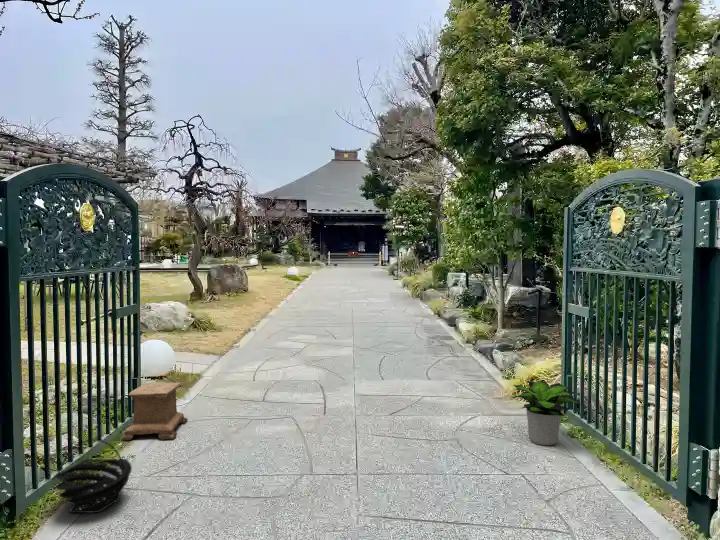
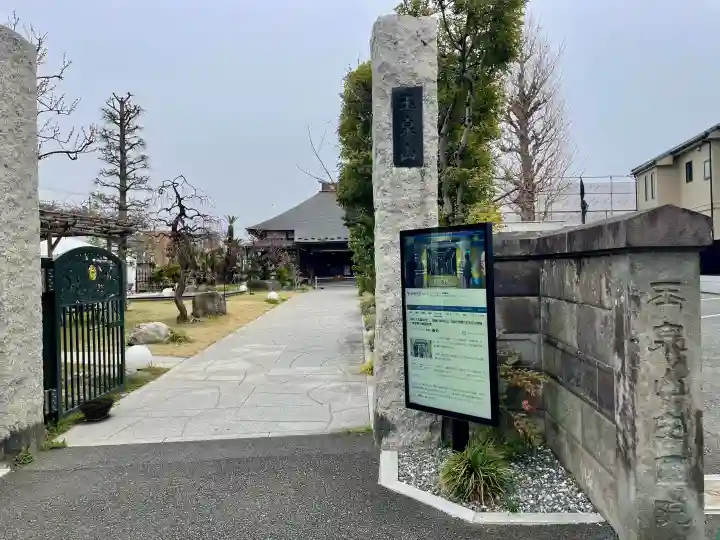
potted plant: present [514,381,580,445] -> none [333,353,371,387]
stool: present [121,383,188,440] -> none [113,365,153,397]

